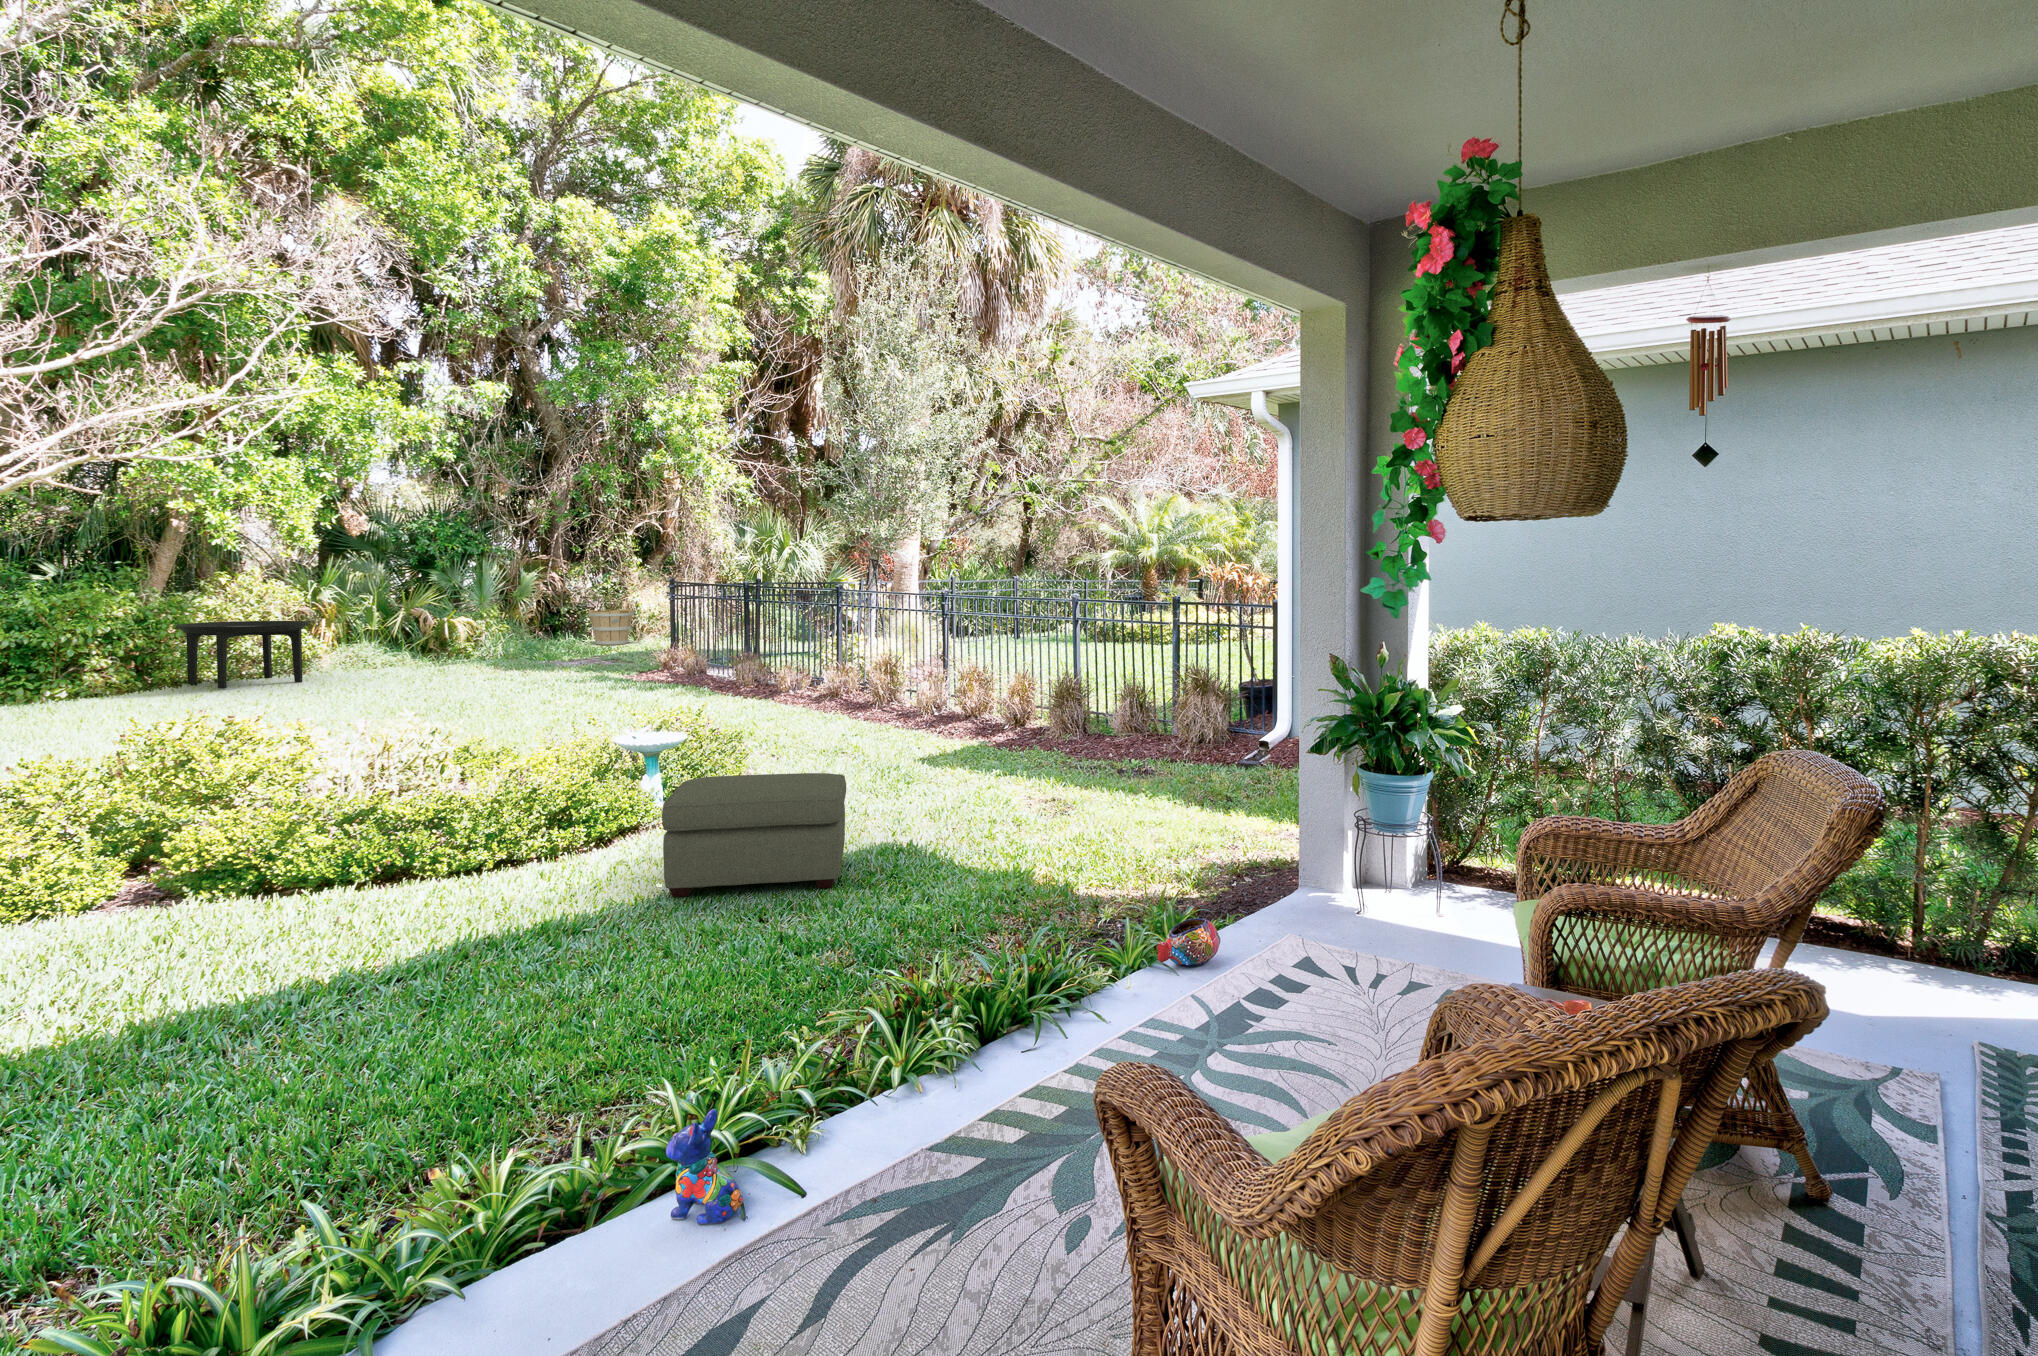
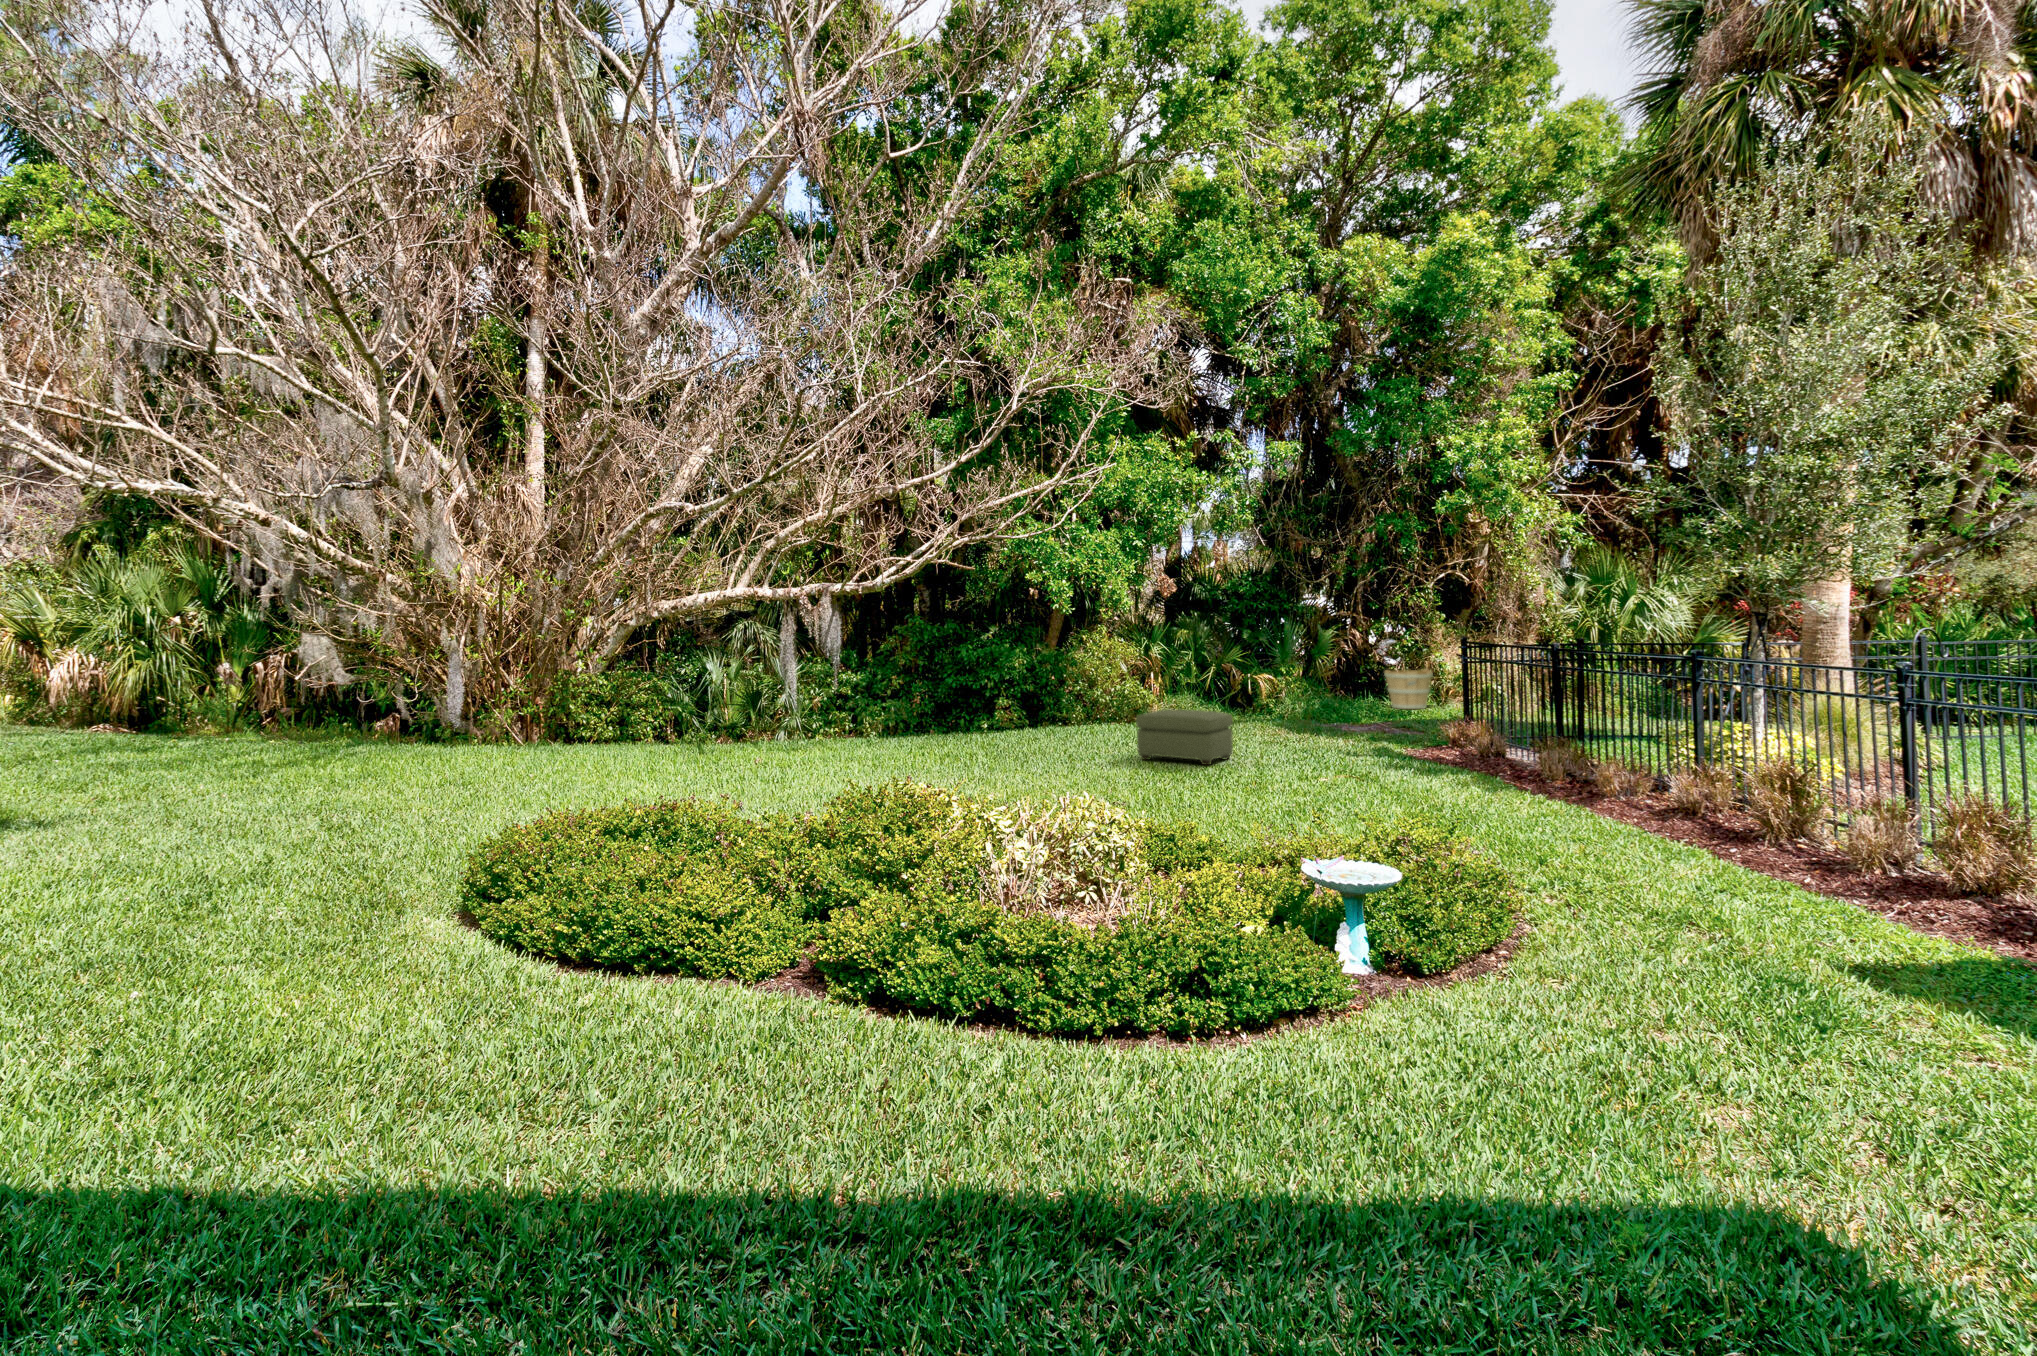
round table: present [175,621,310,689] -> none [1045,678,1134,737]
ottoman: present [662,773,846,897] -> present [1136,709,1233,765]

